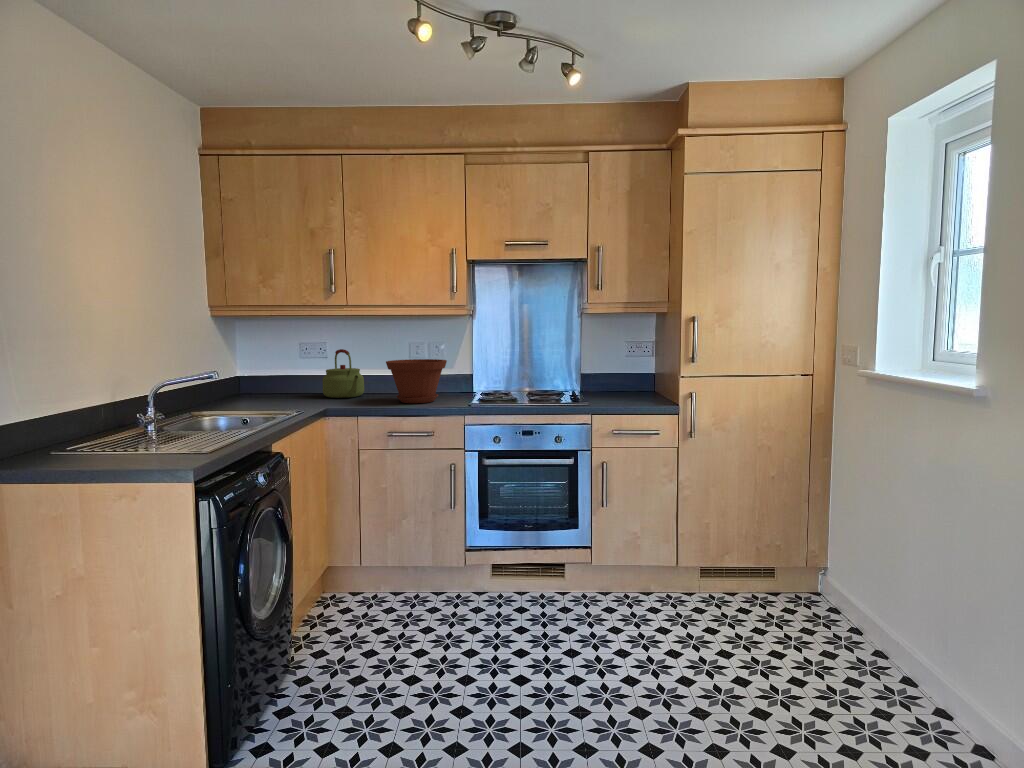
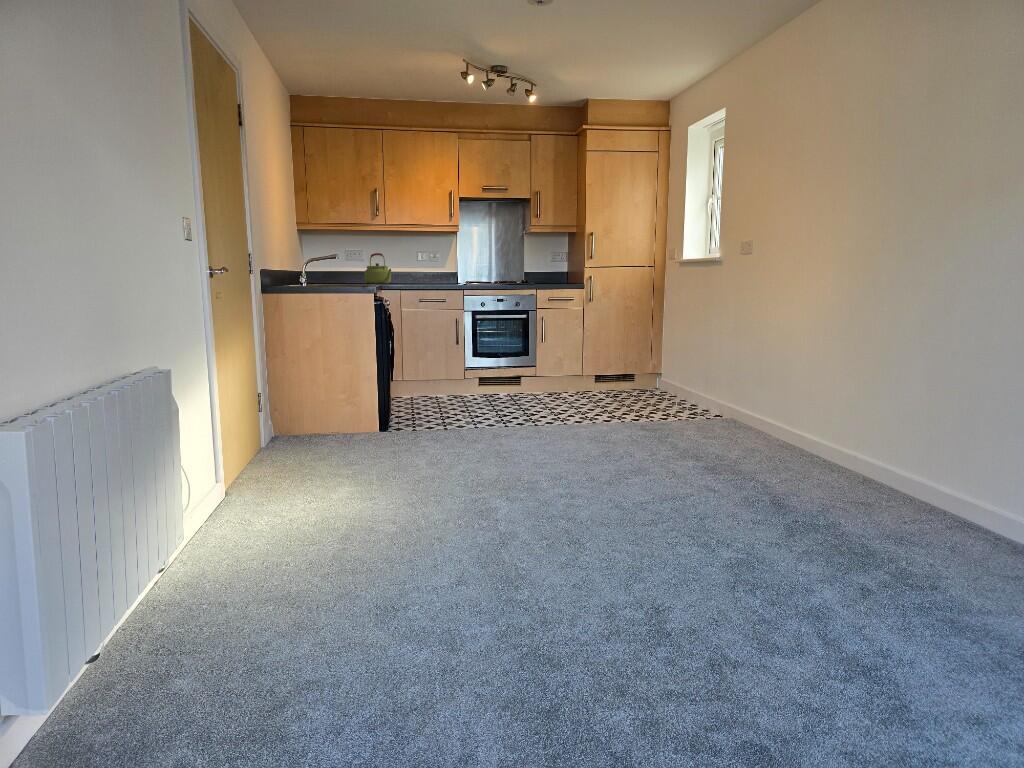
plant pot: present [386,359,447,403] -> none [412,258,449,284]

